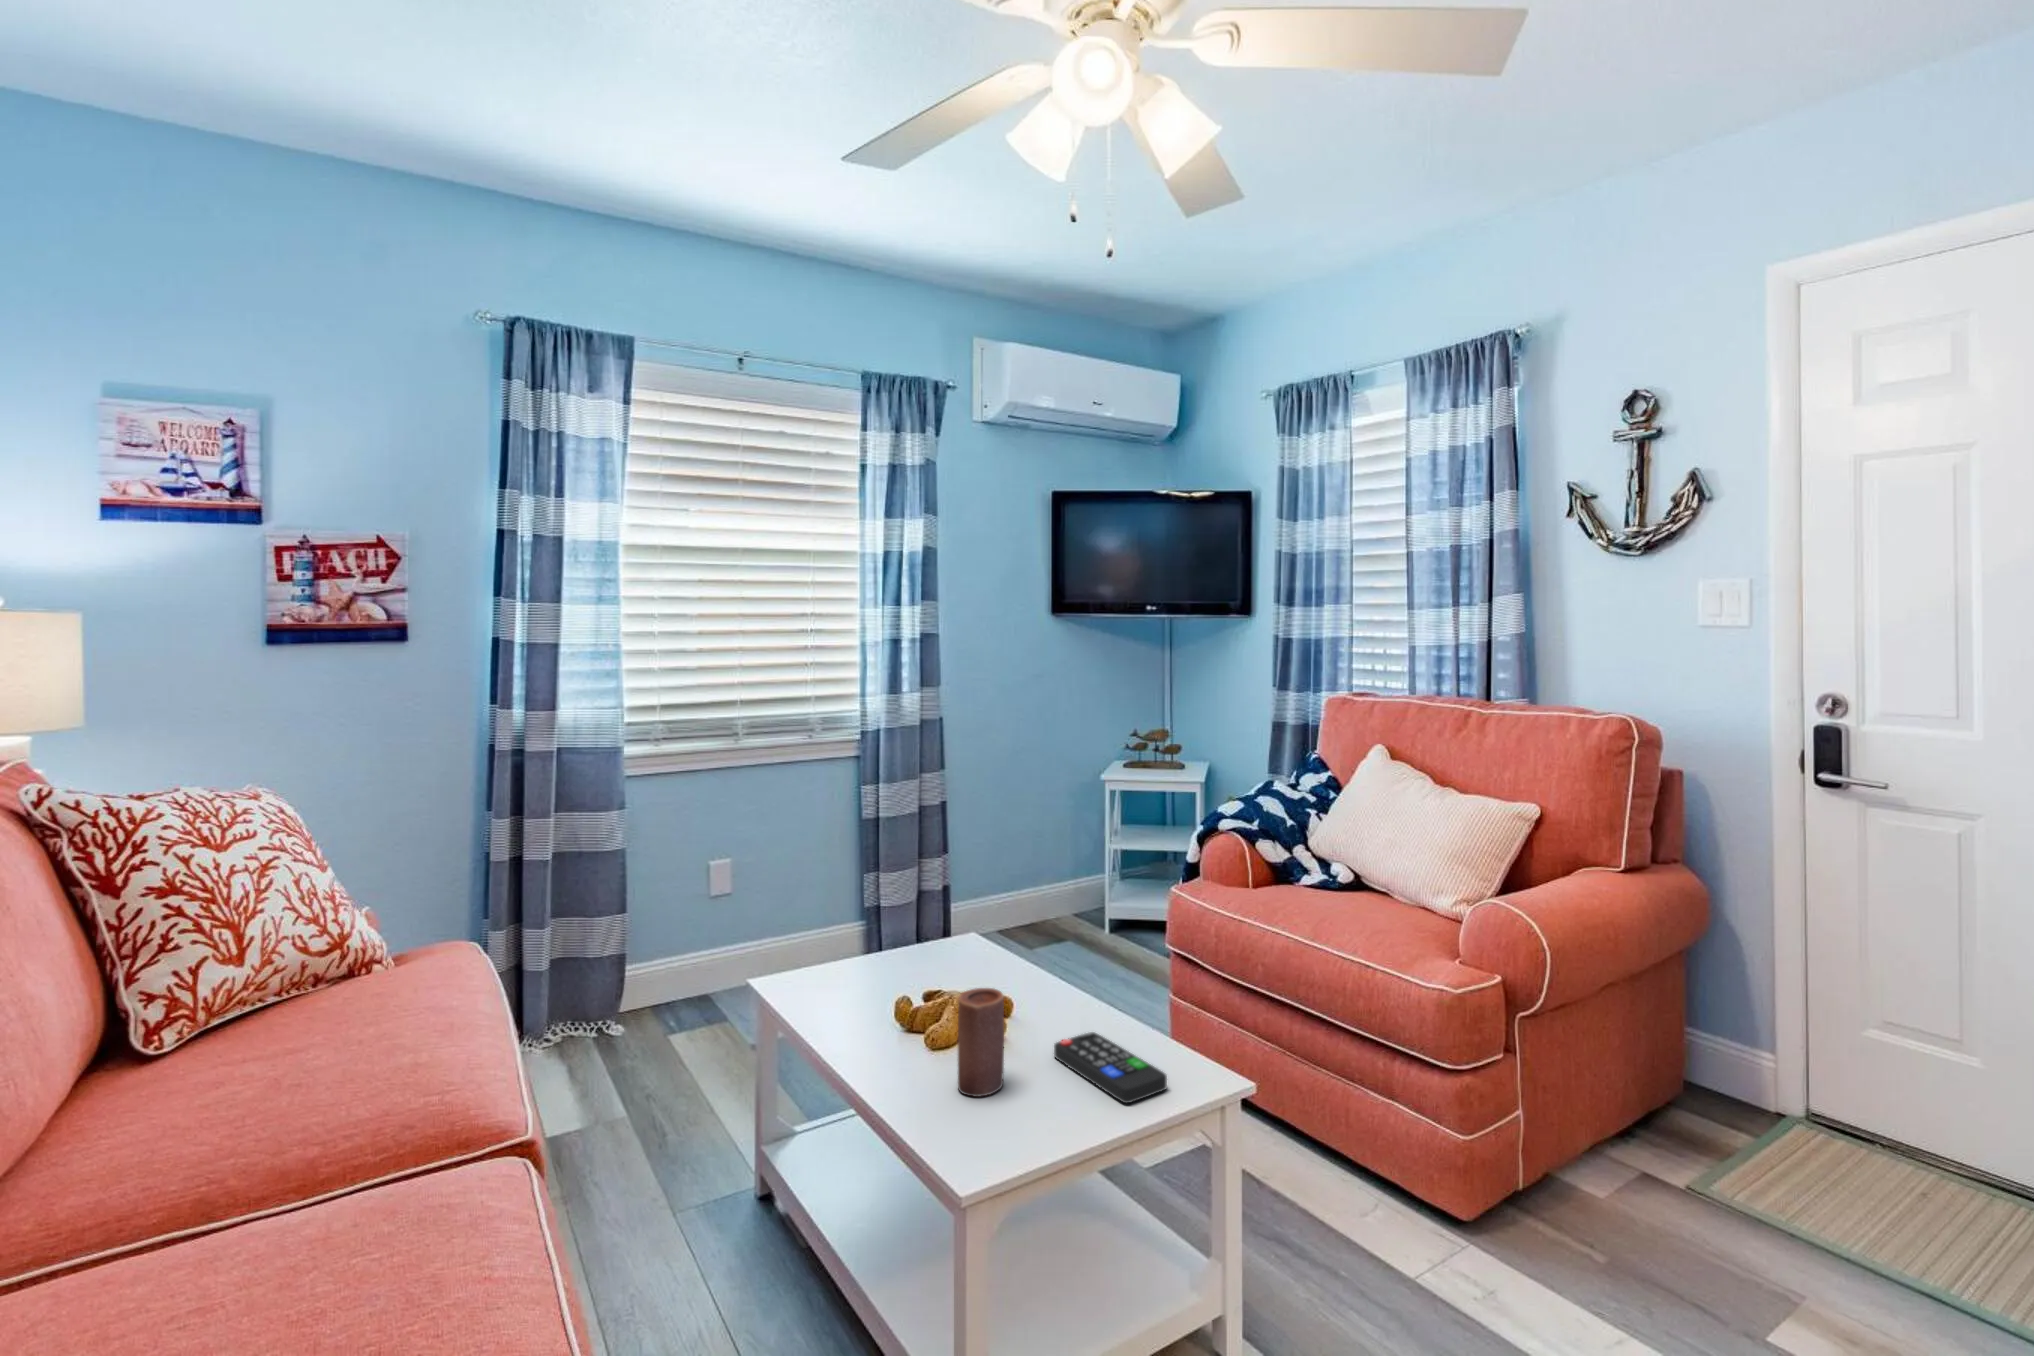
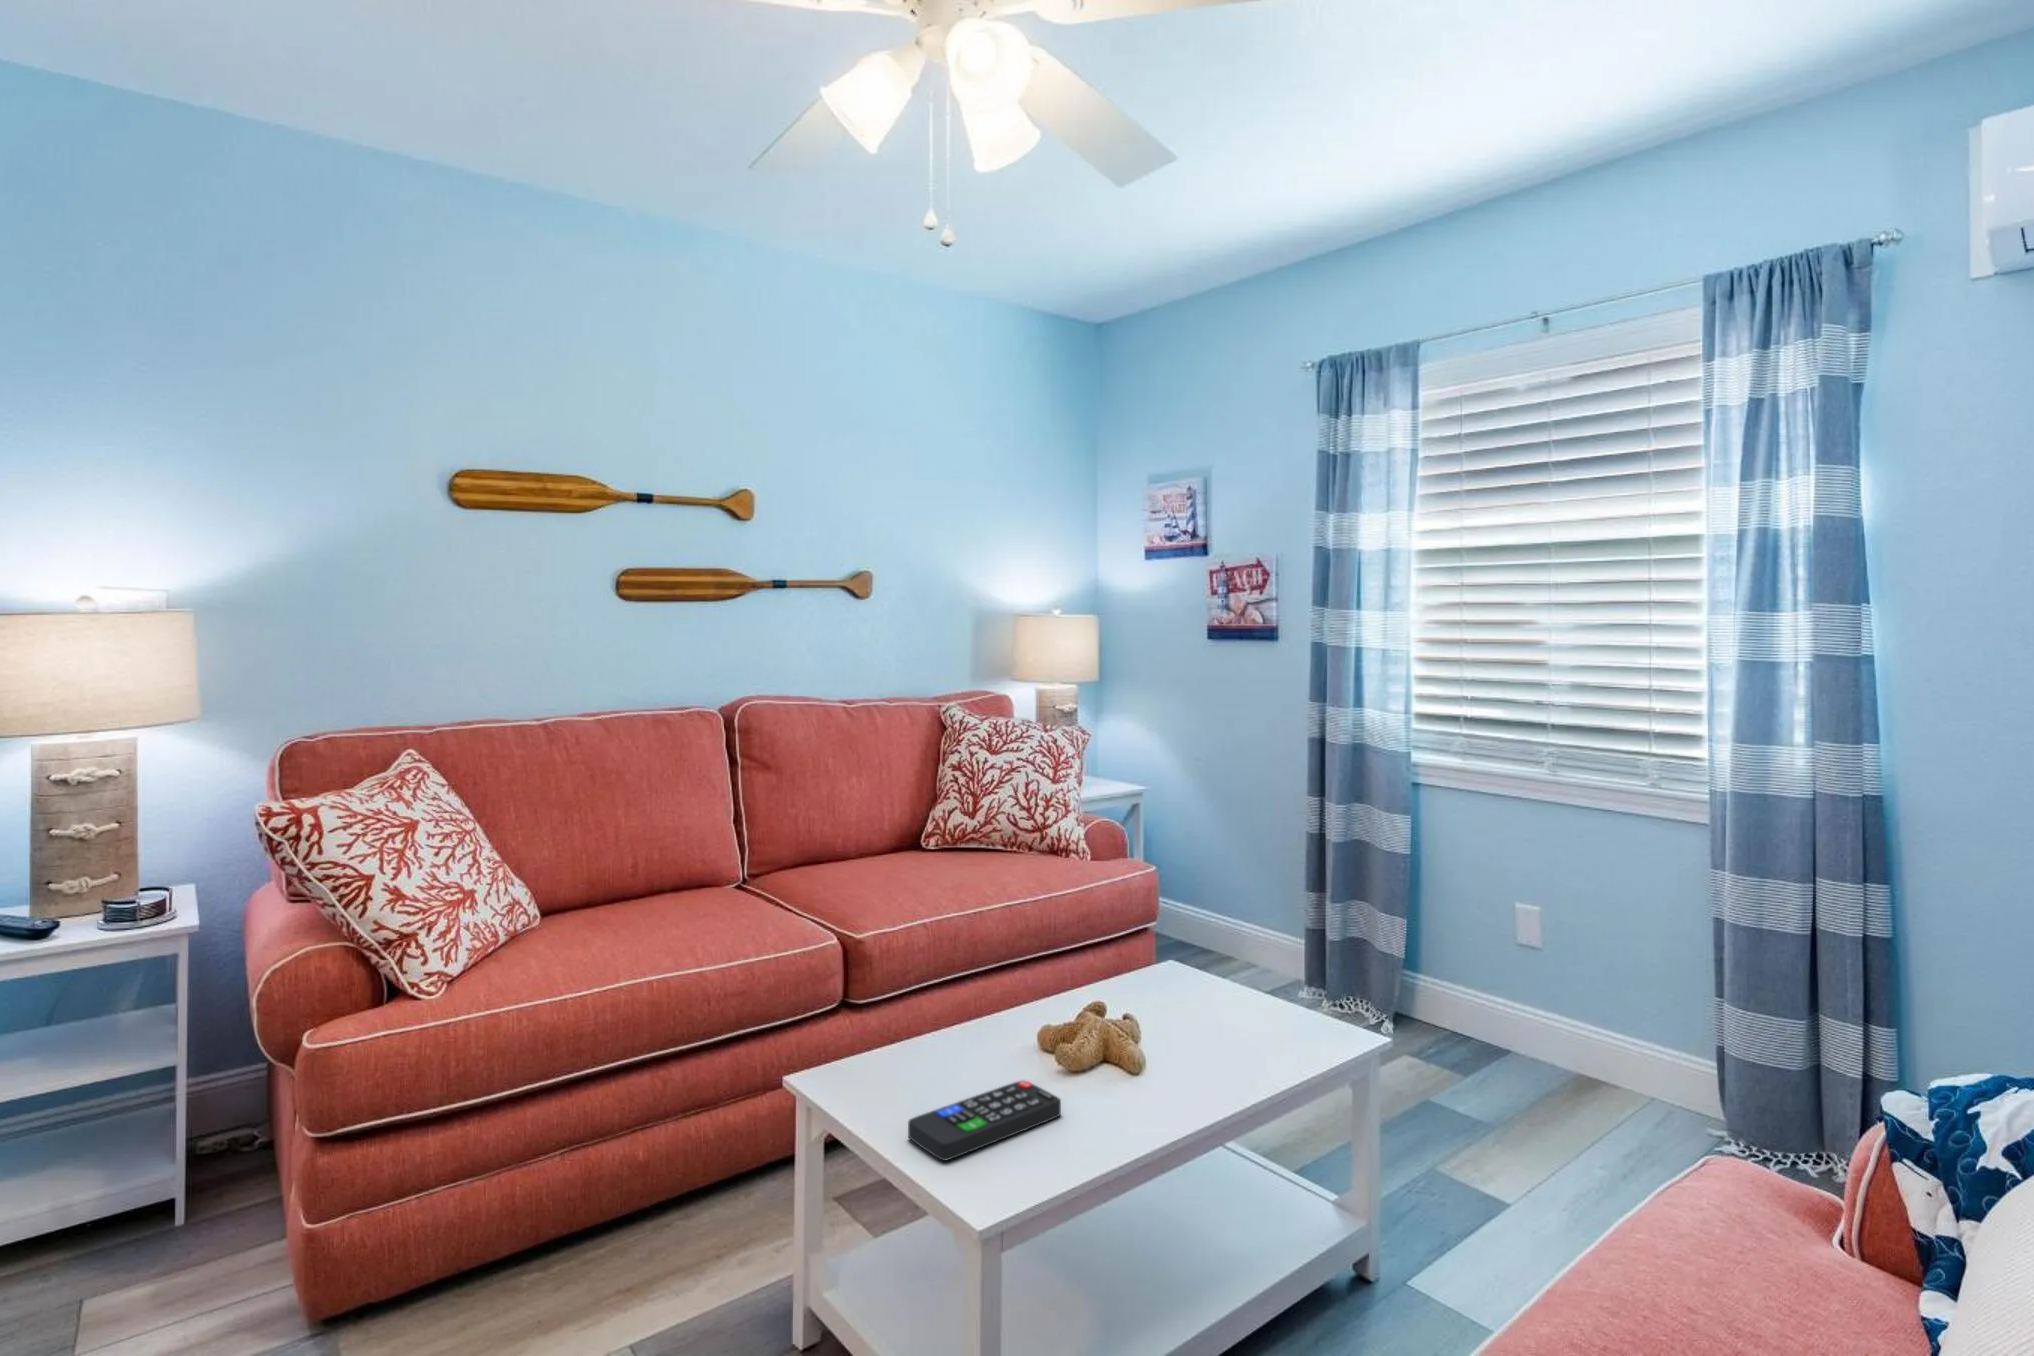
candle: present [958,988,1004,1096] -> none [928,965,975,1073]

